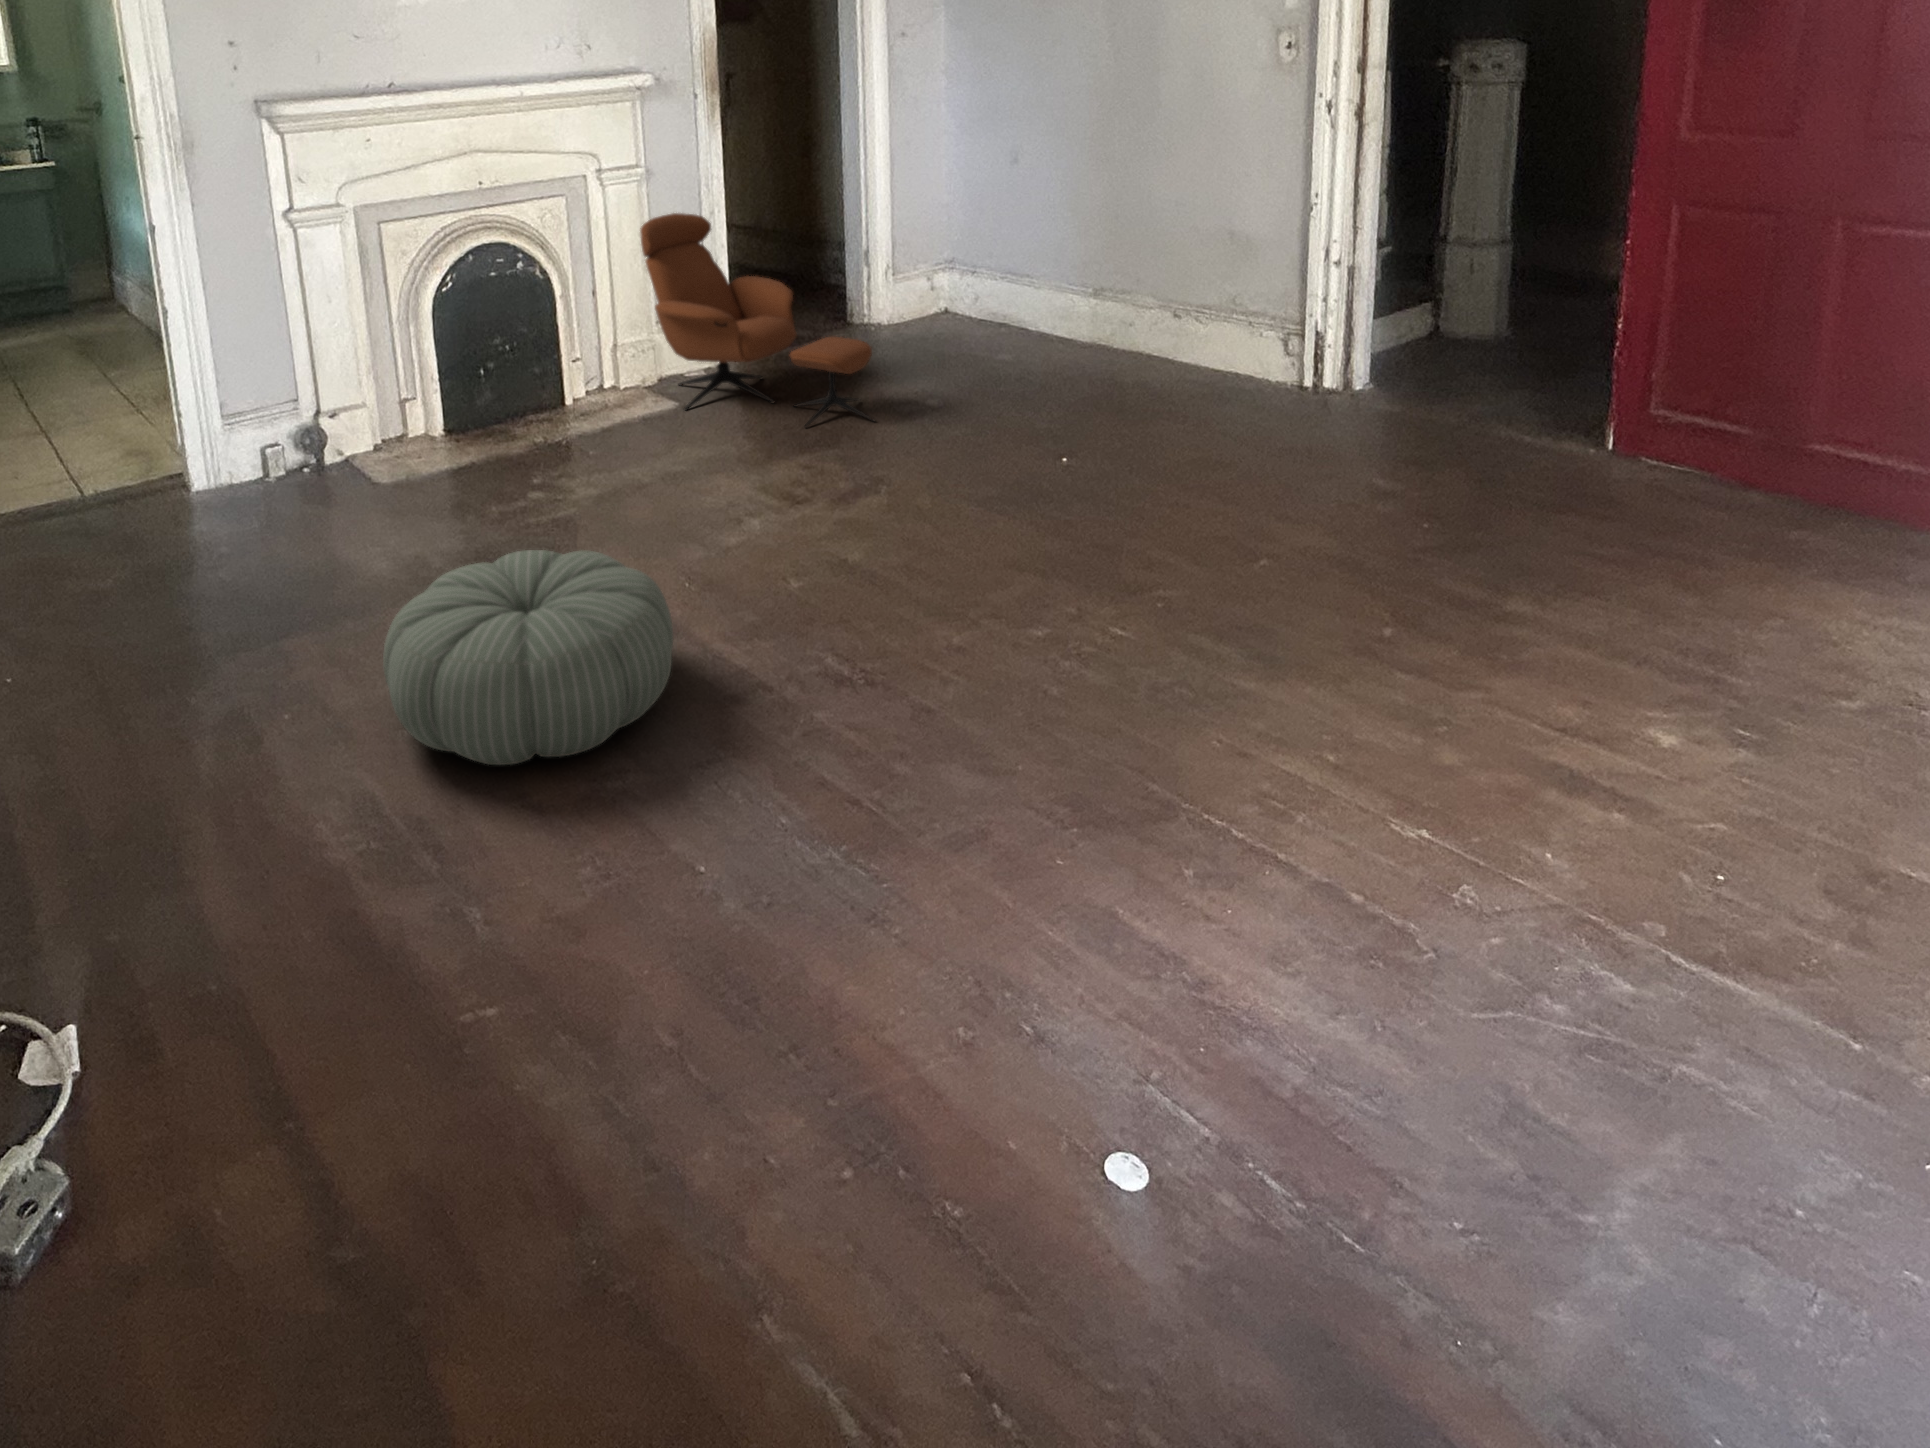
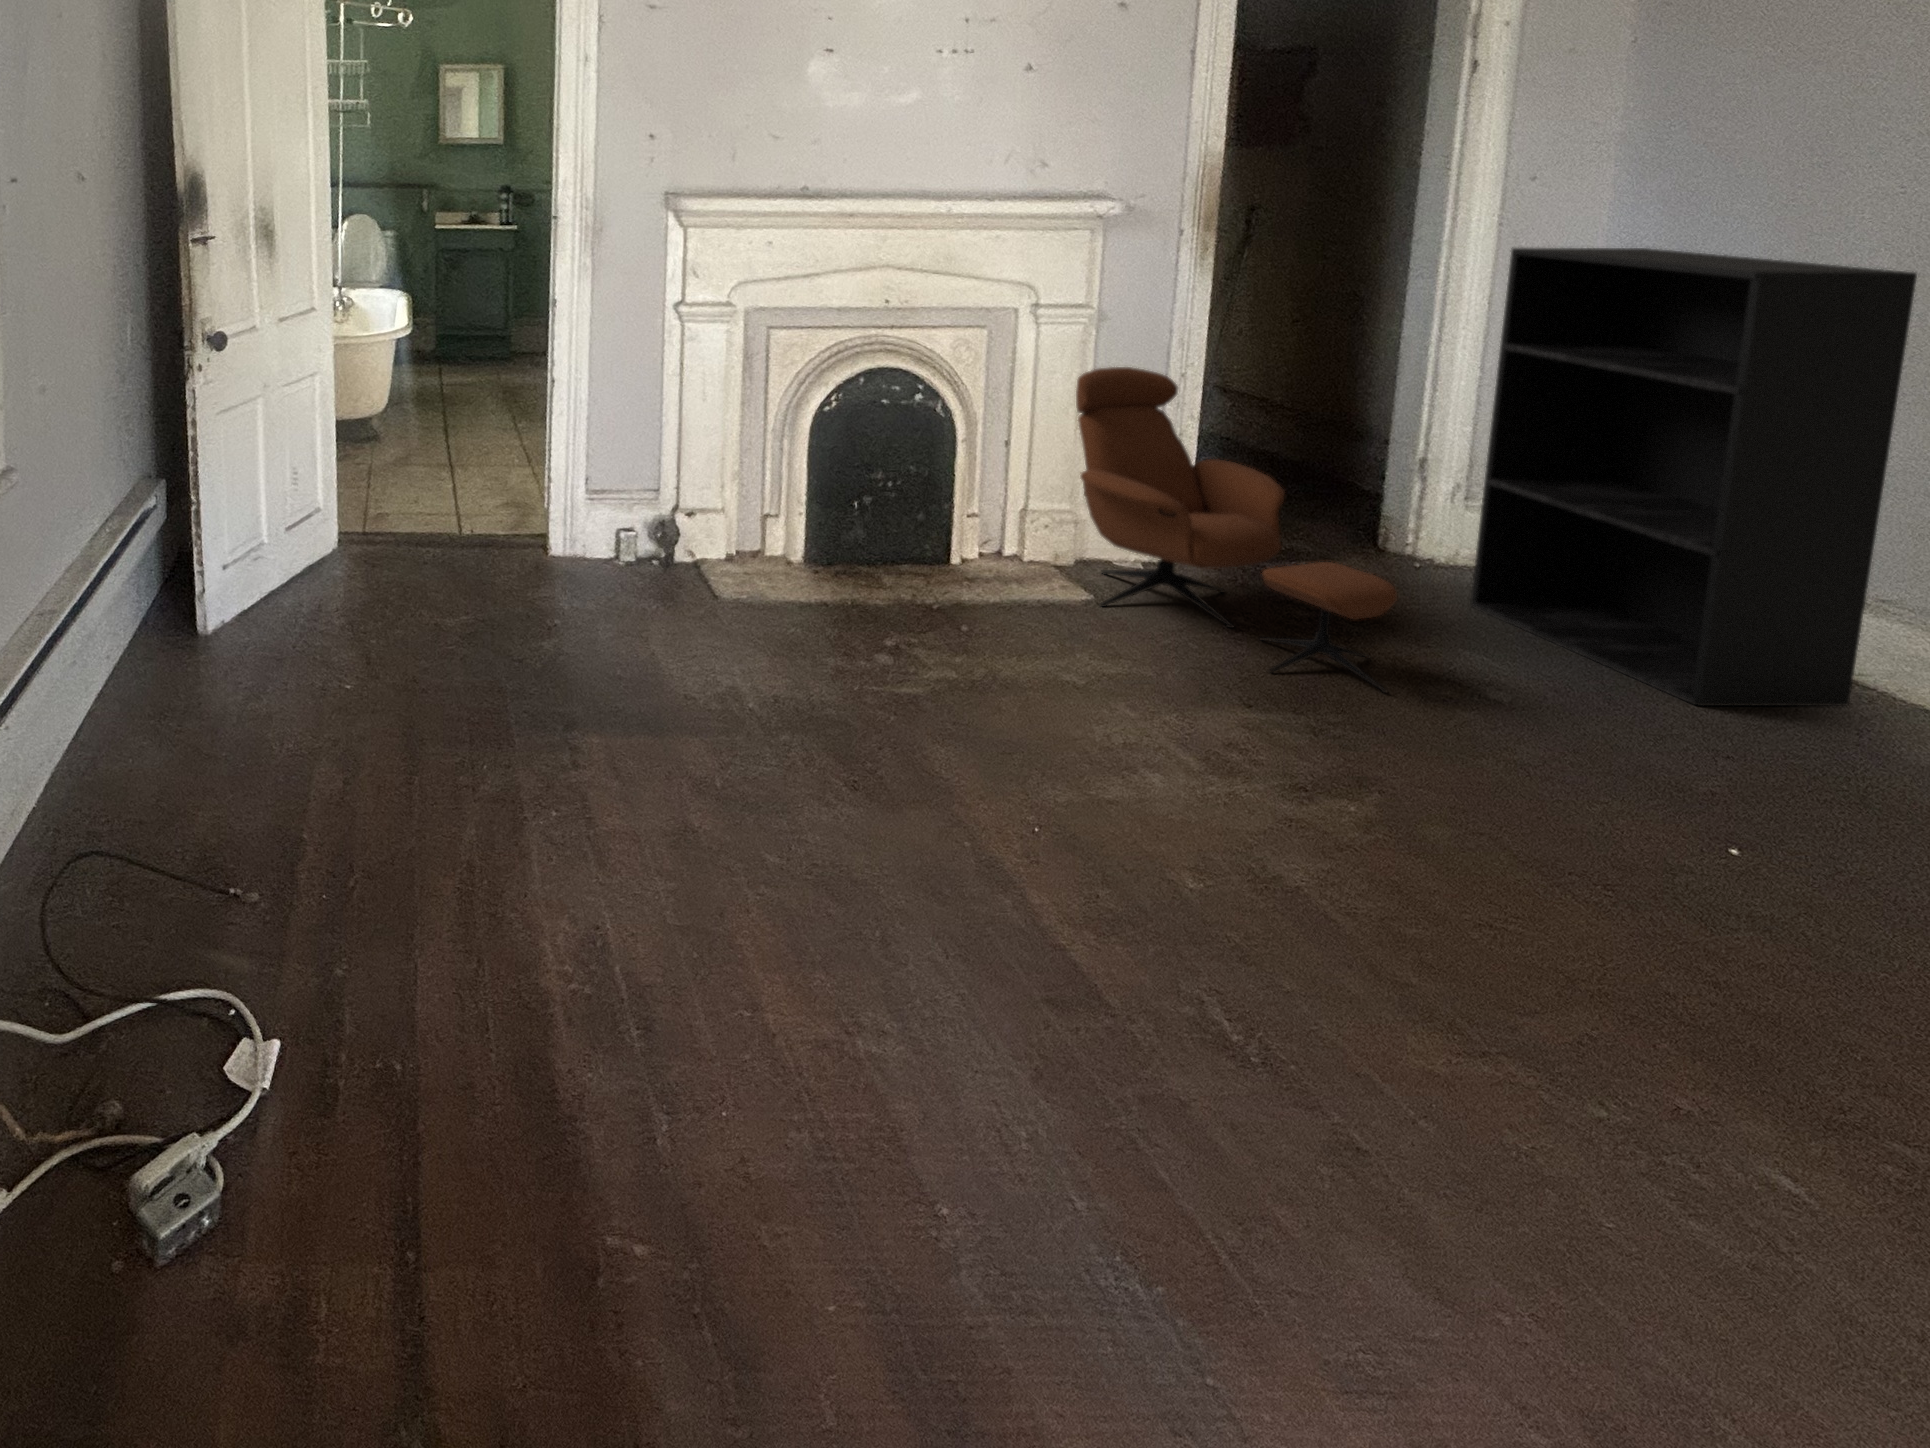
bookshelf: none [901,80,1100,382] -> present [1470,248,1917,706]
pouf: present [383,550,673,765] -> none [648,718,994,986]

